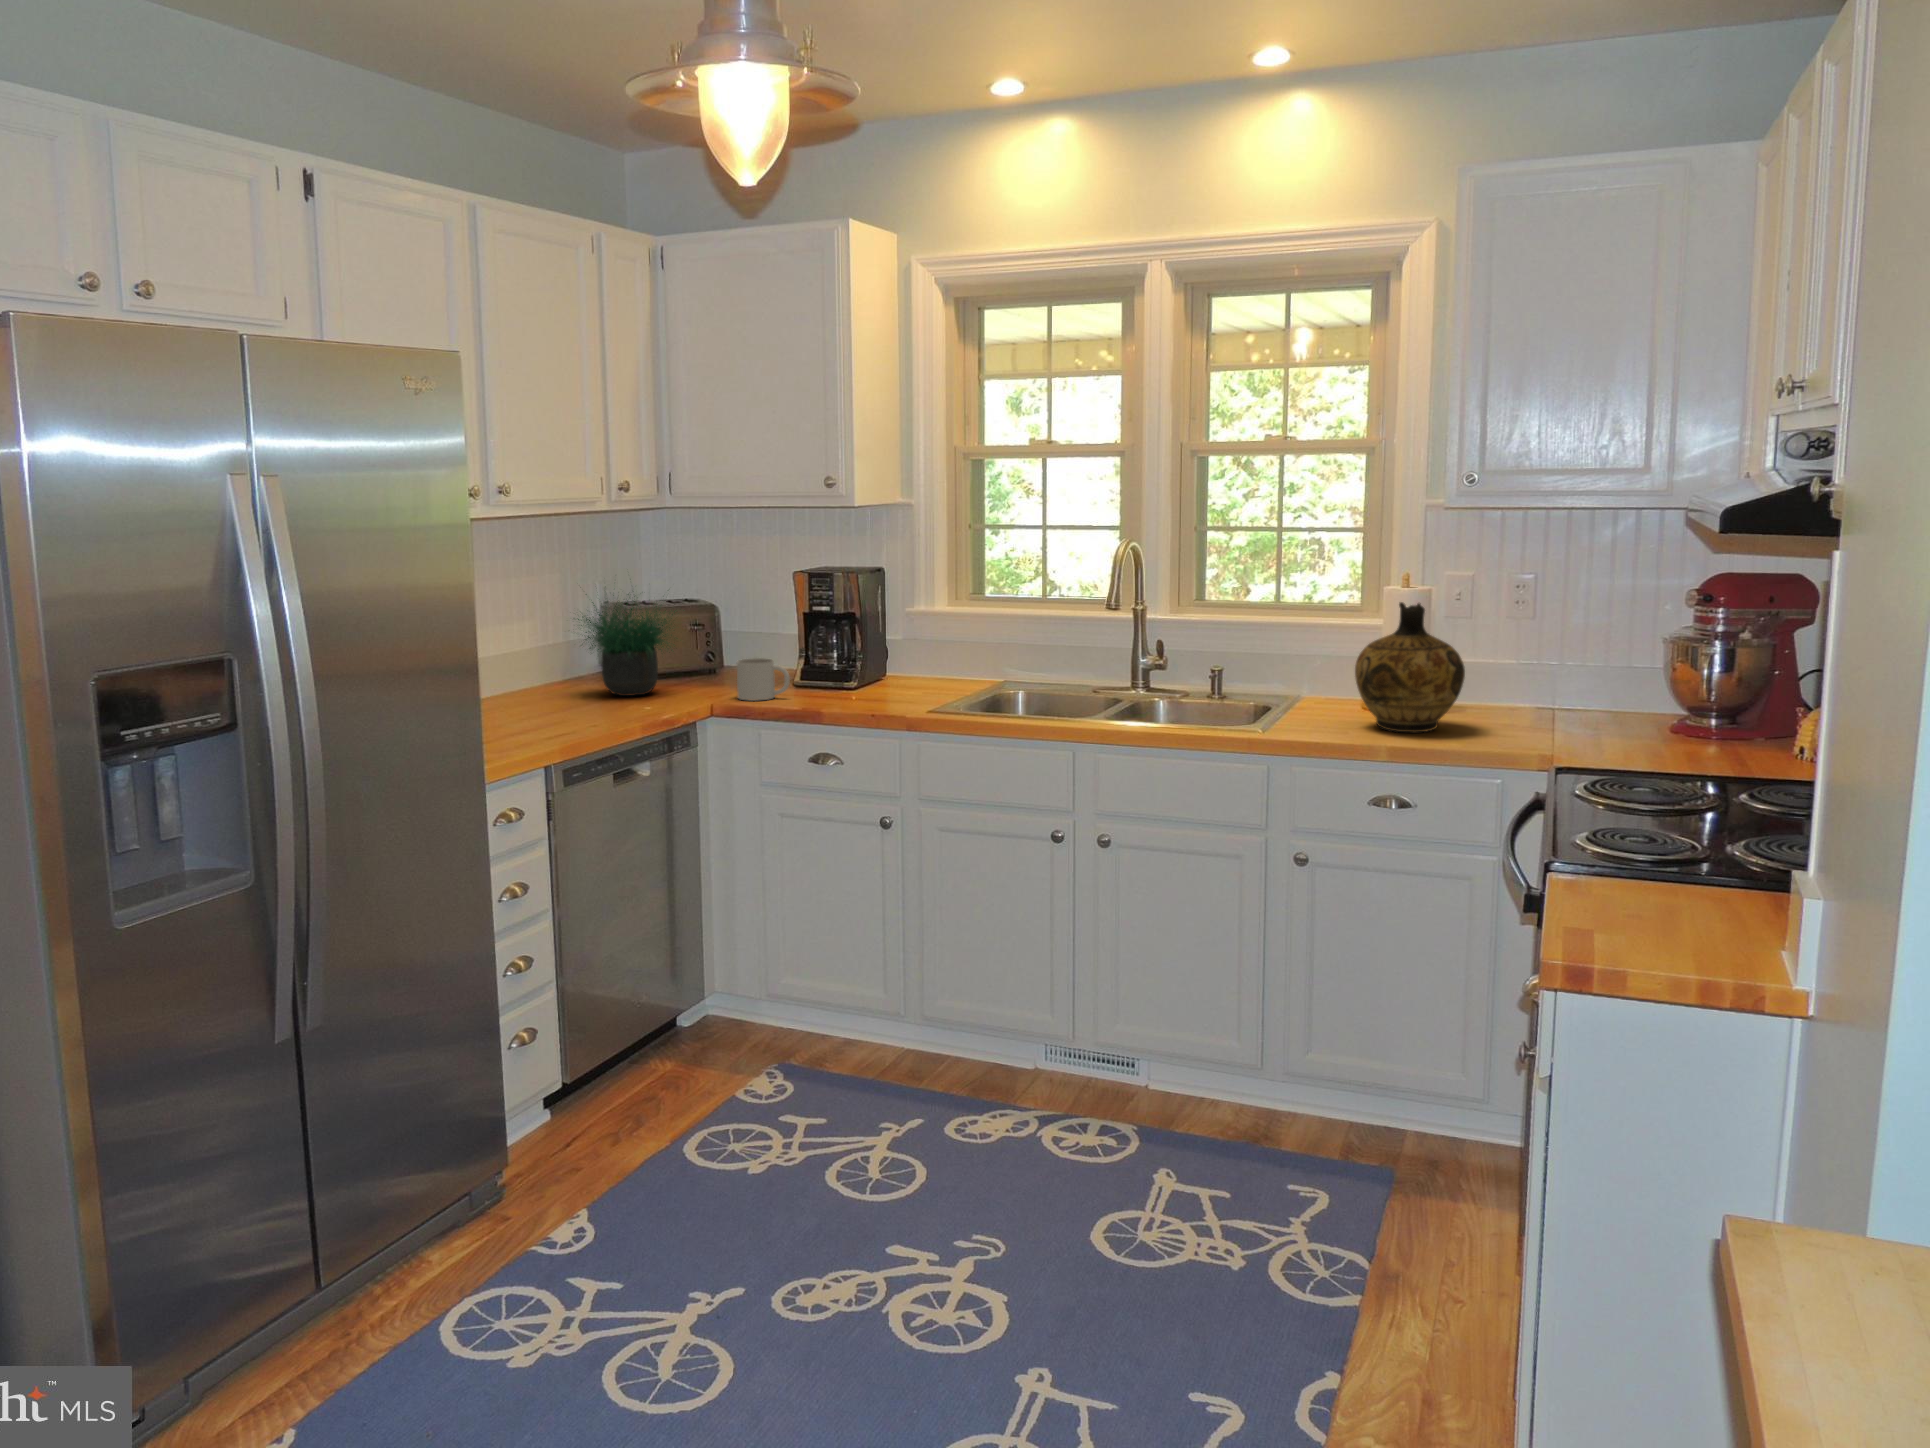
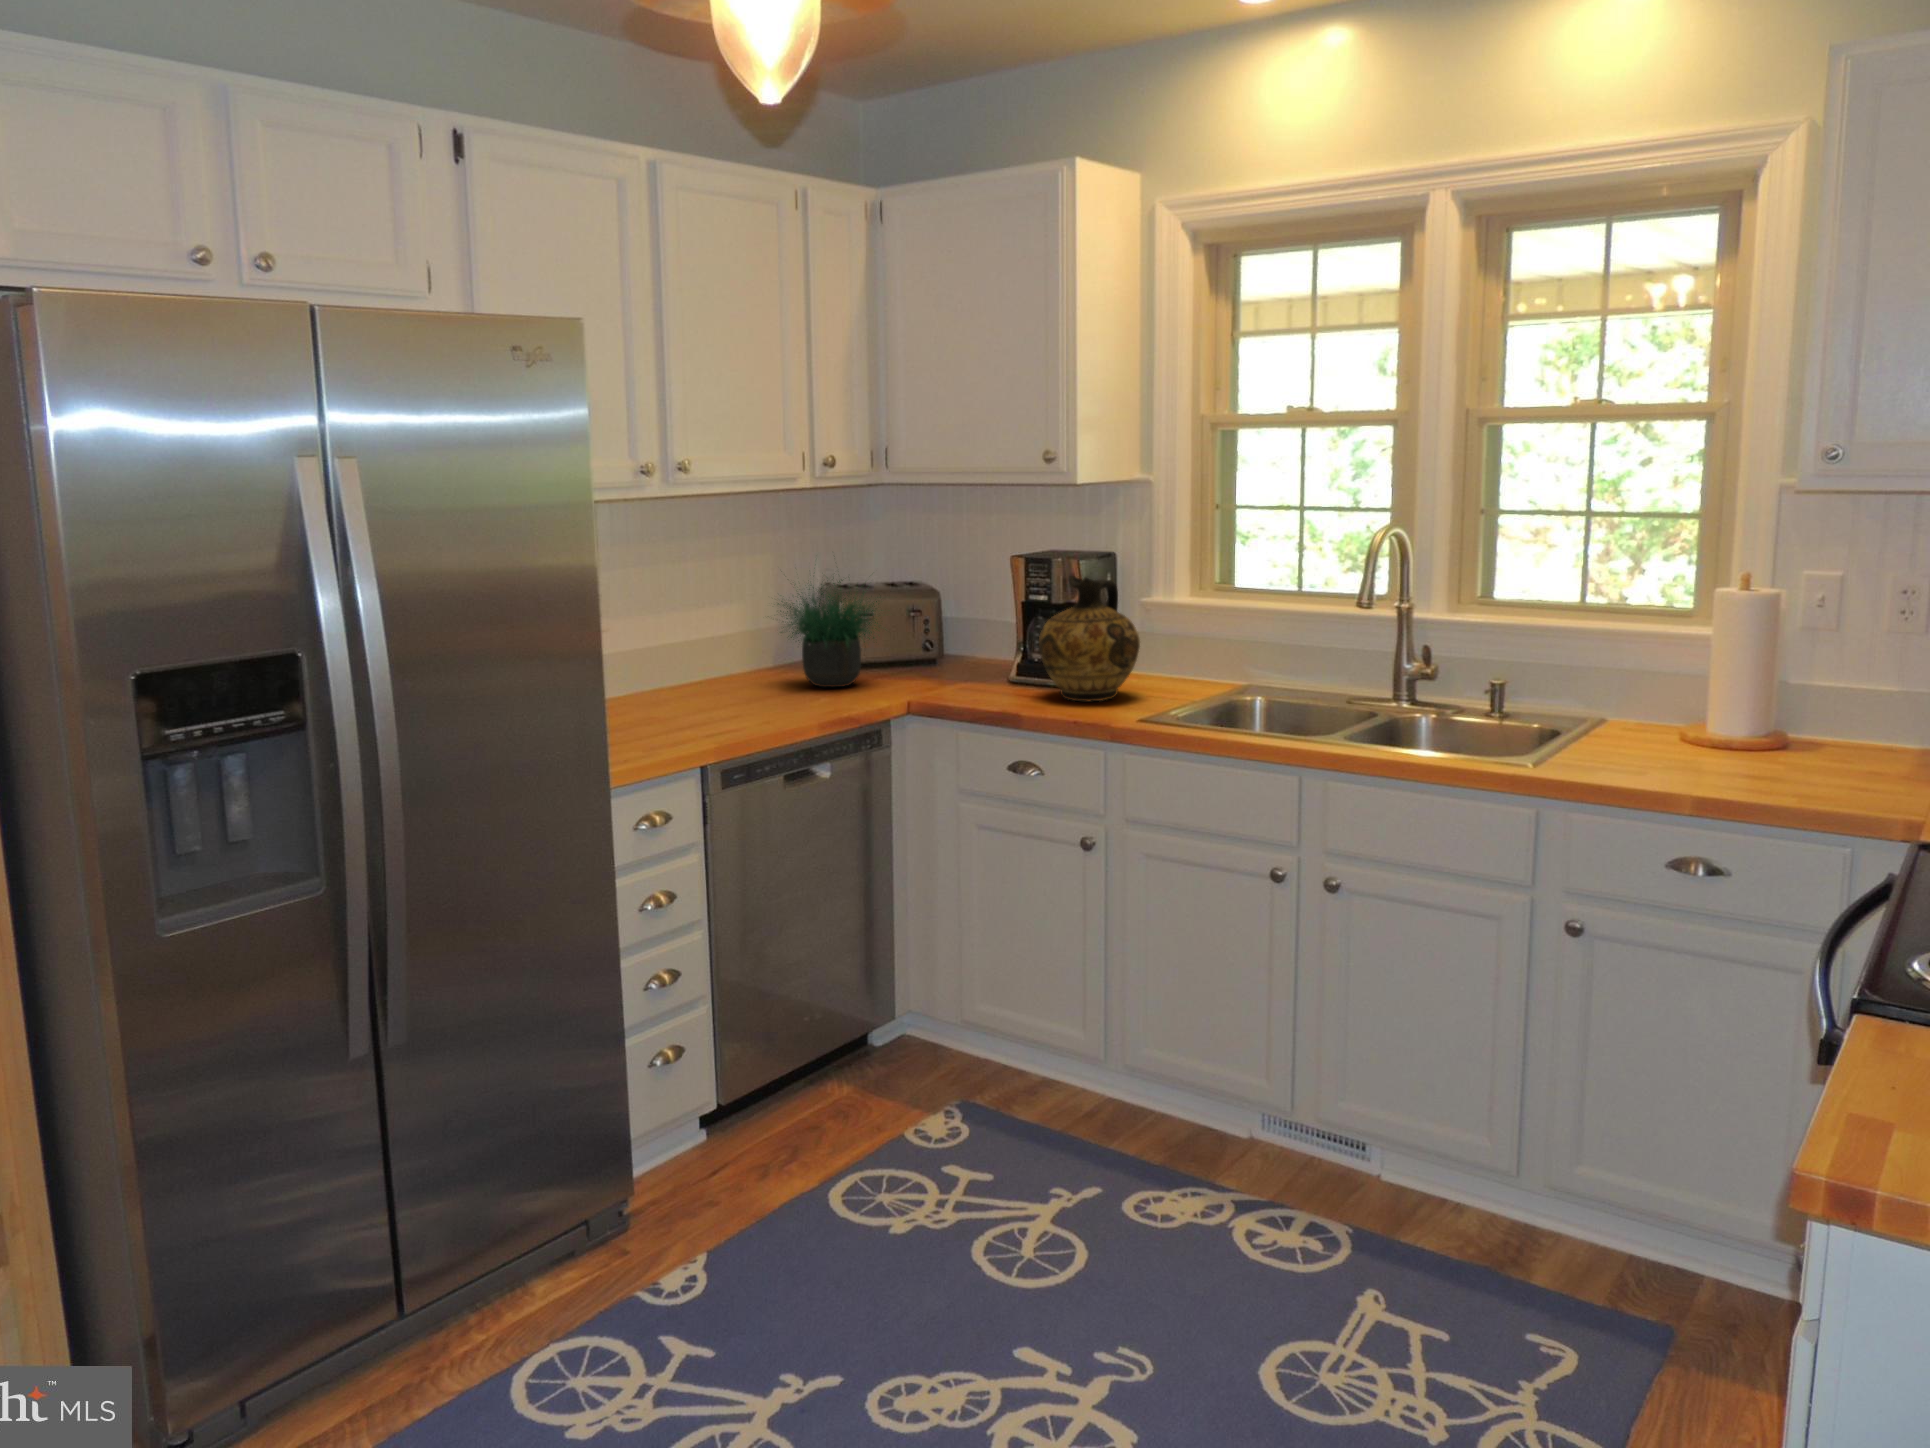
ceramic jug: present [1355,602,1465,732] -> present [1039,576,1140,701]
mug: present [737,658,790,701] -> none [938,652,994,698]

